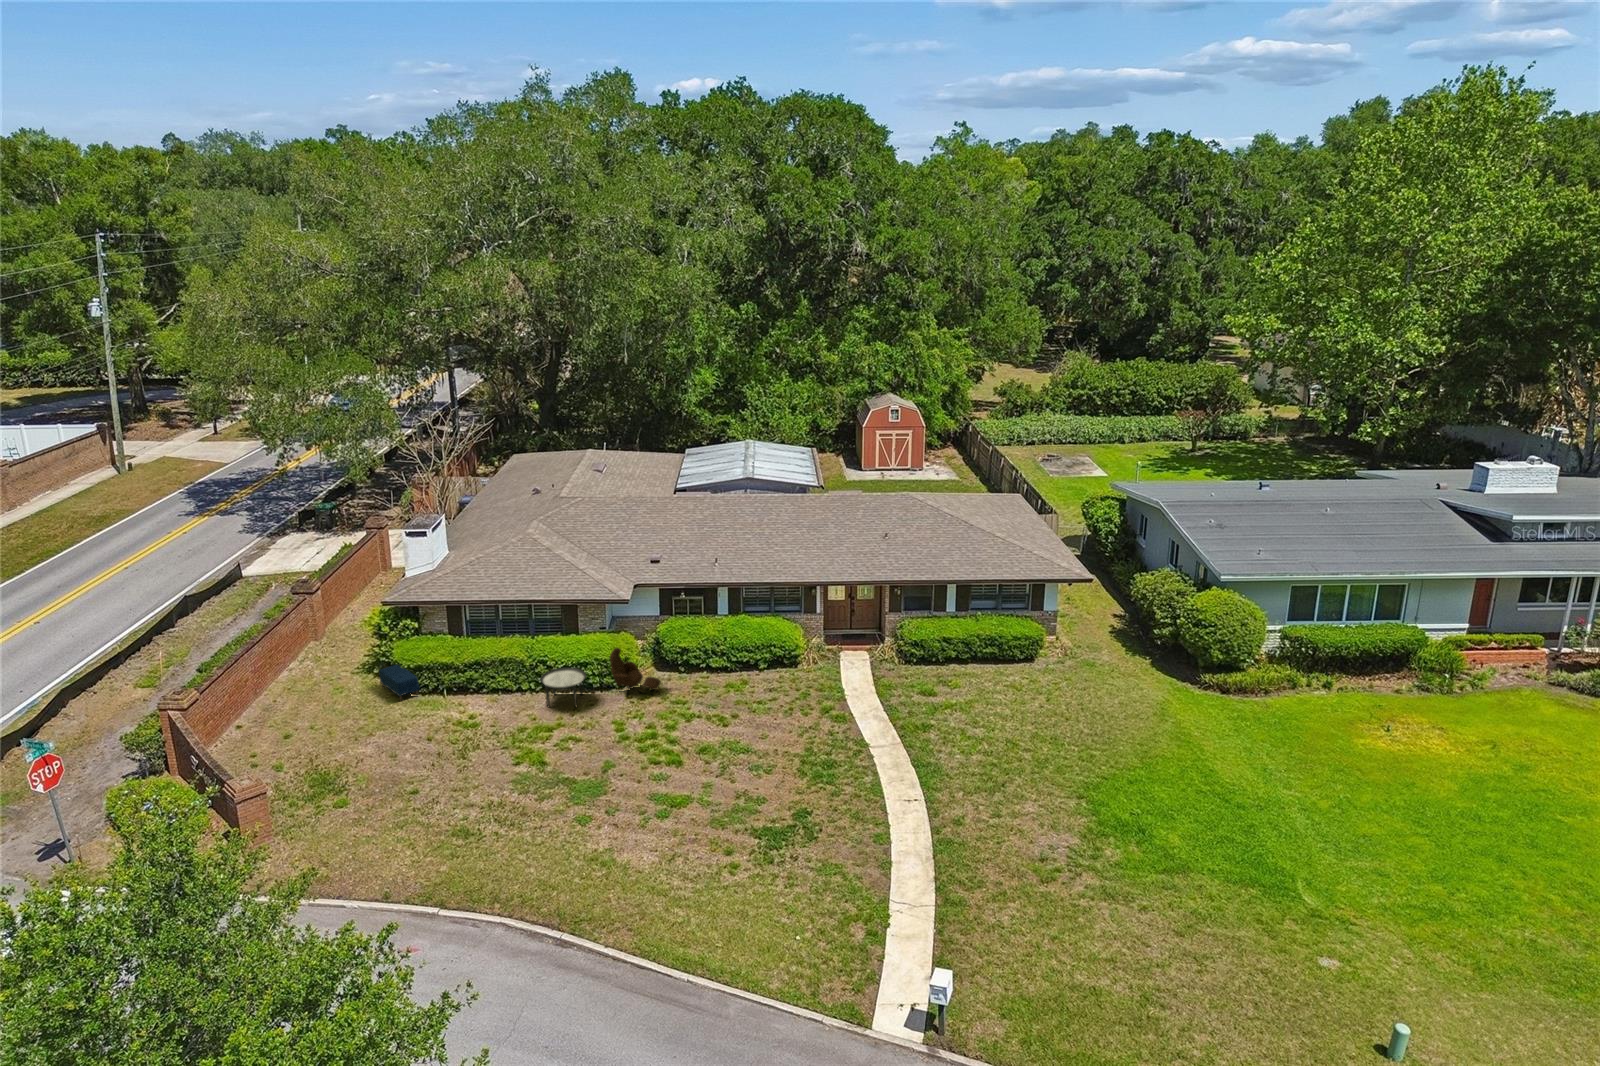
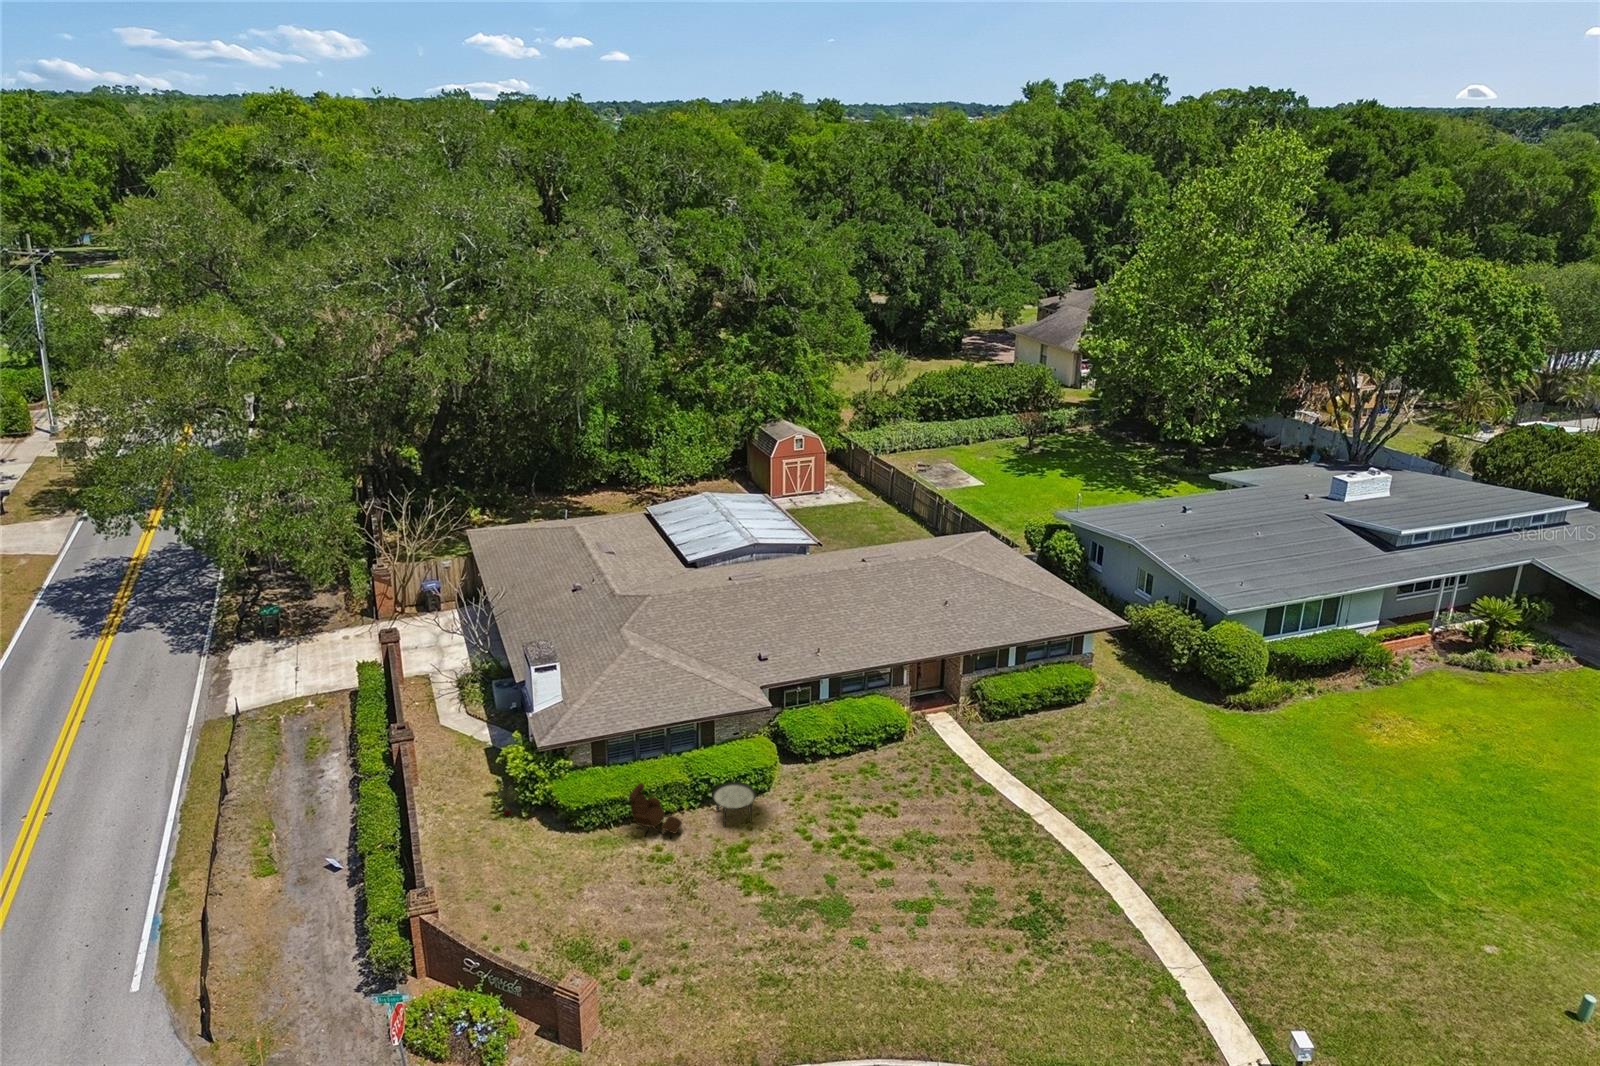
potted tree: none [363,640,384,672] -> present [498,786,519,816]
lounge chair: present [609,648,661,696] -> present [630,783,682,836]
bench: present [379,664,420,701] -> none [535,807,586,848]

